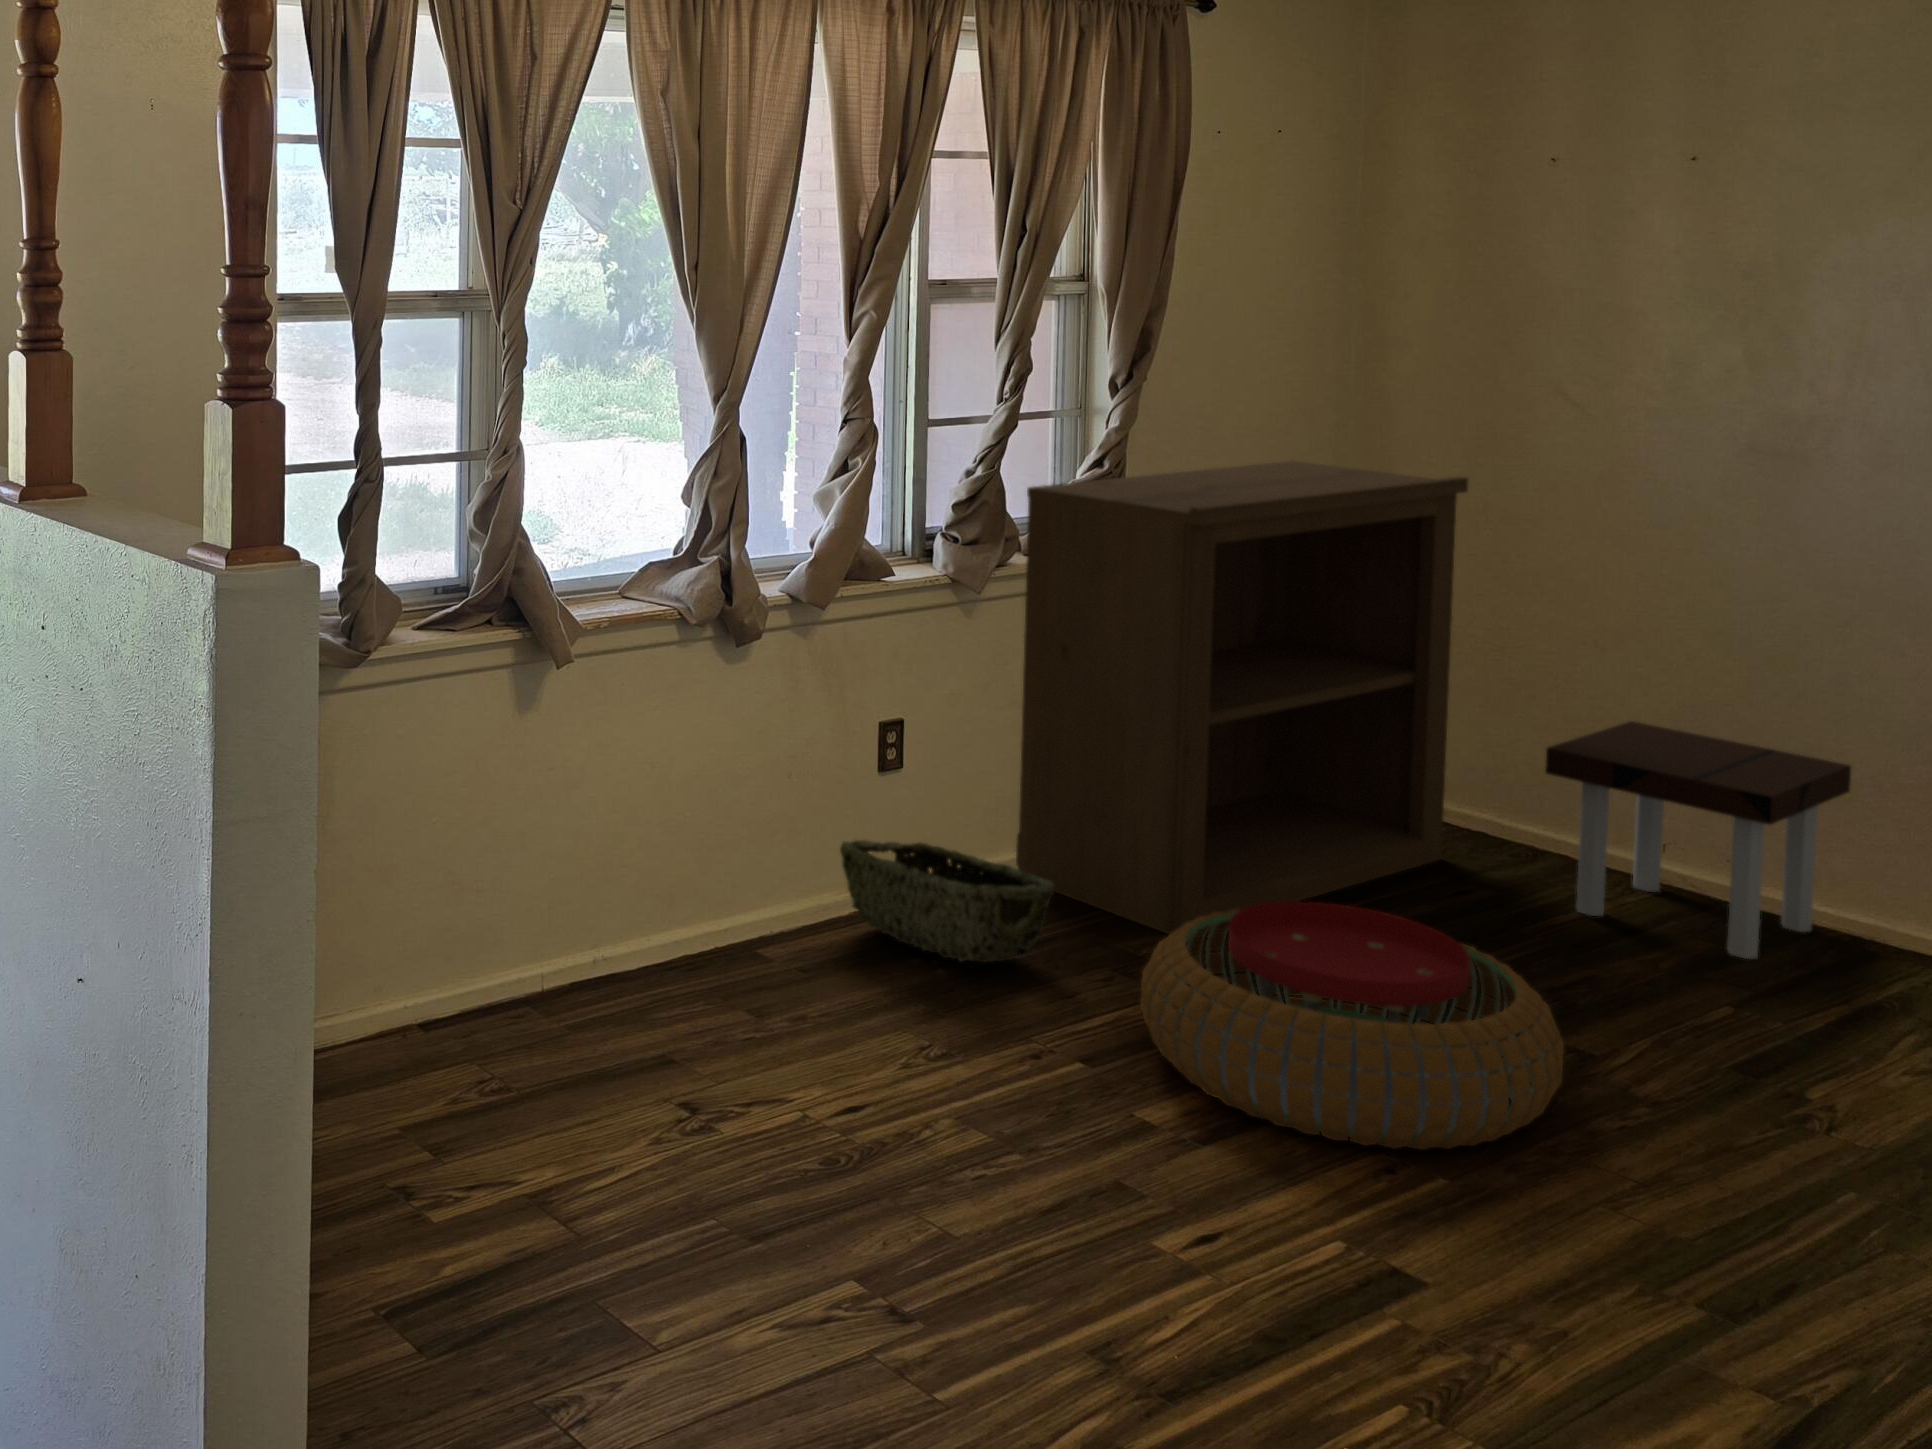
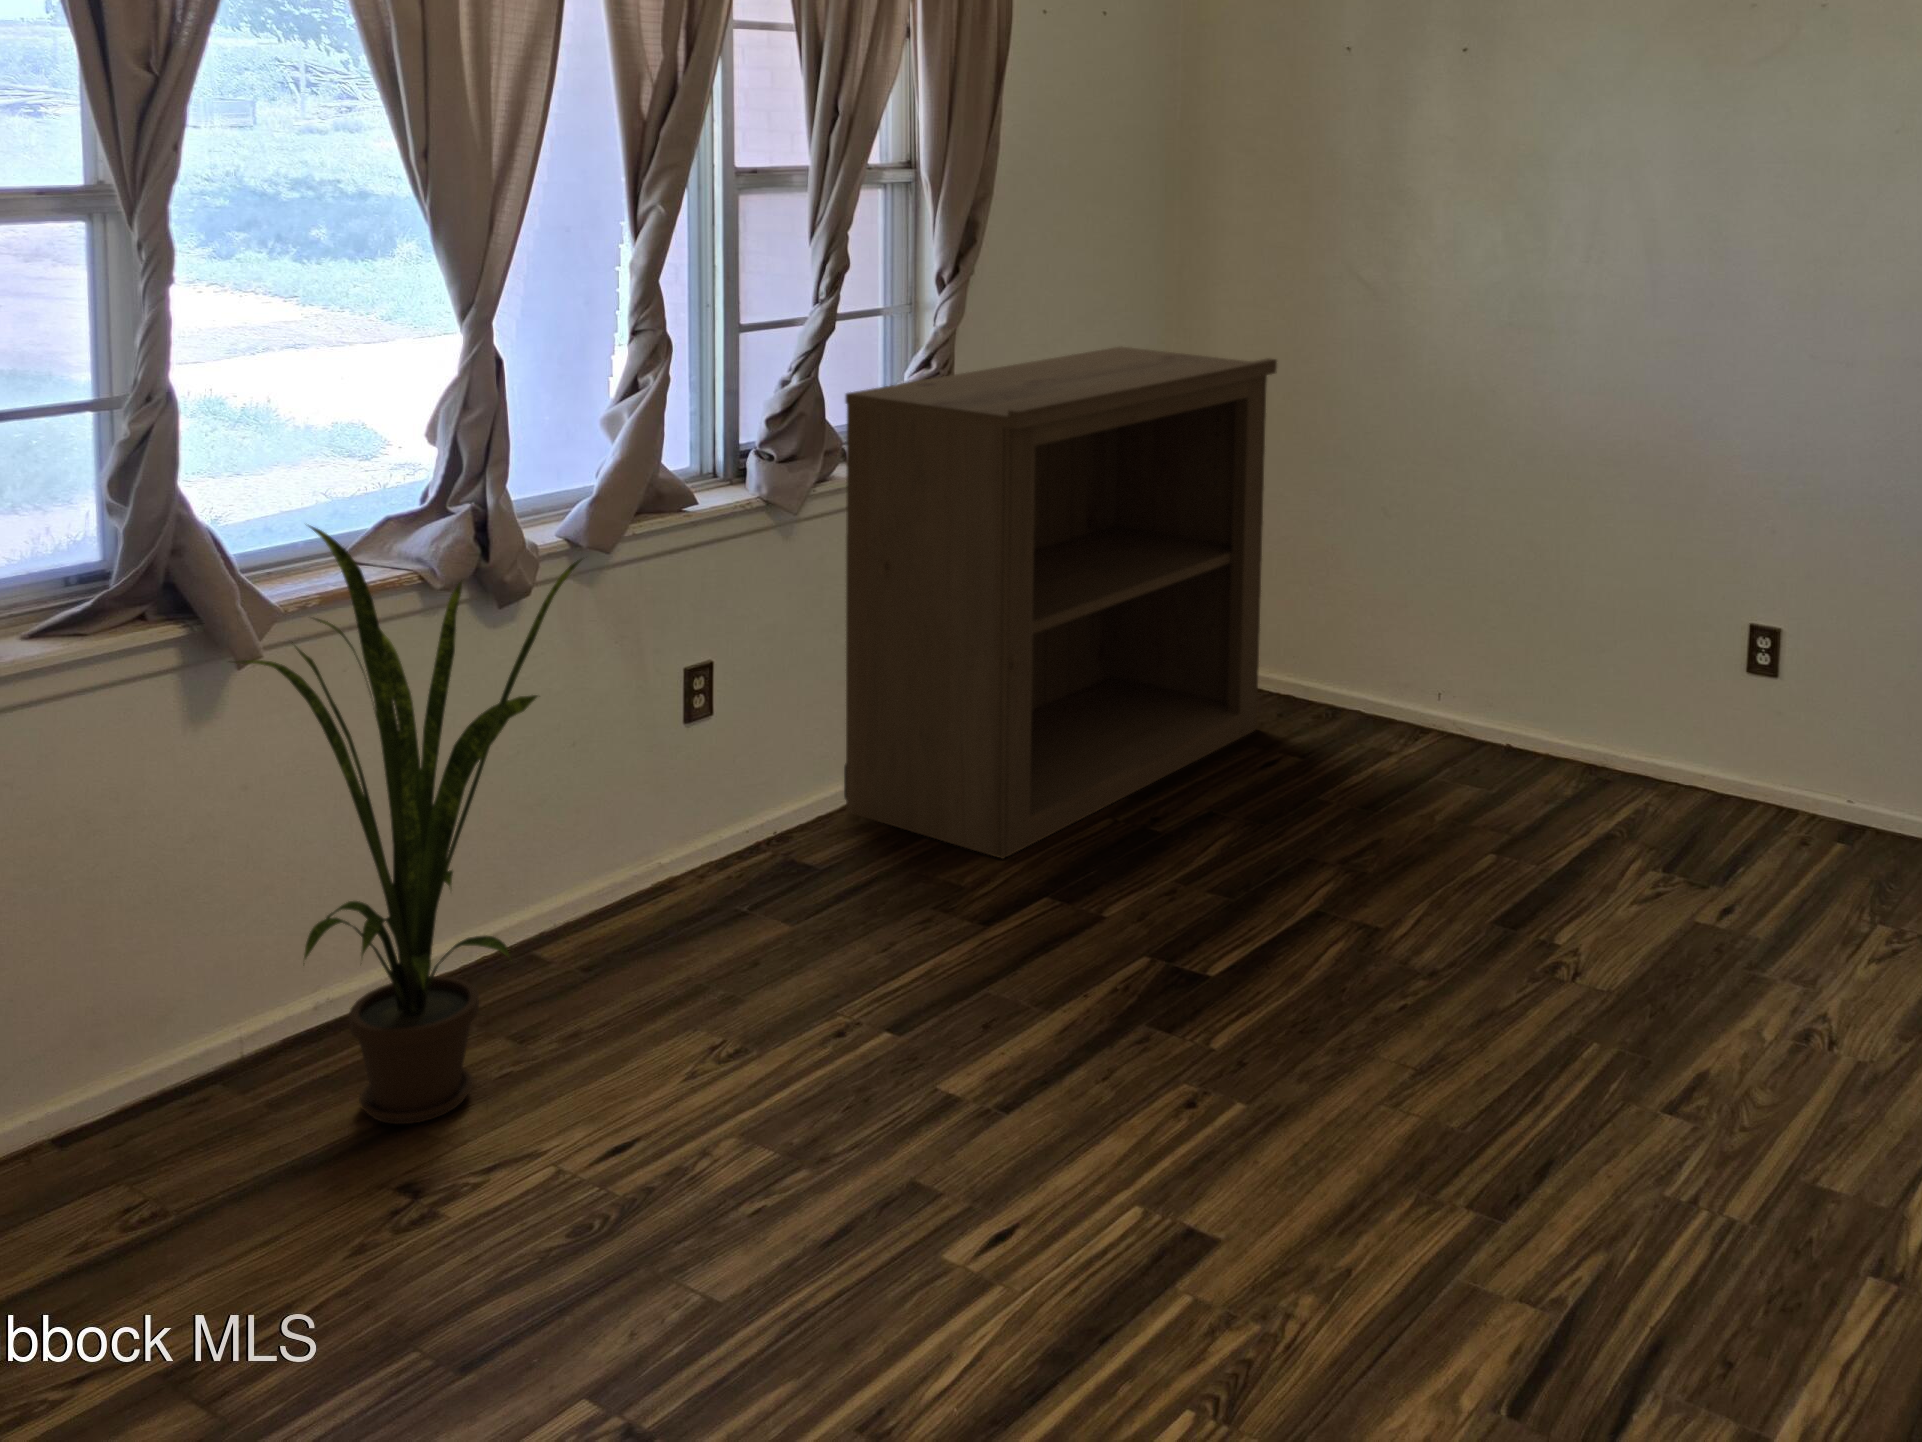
house plant: none [562,559,836,1056] -> present [235,526,582,1124]
side table: present [1545,721,1851,959] -> none [1344,581,1589,799]
woven basket: present [840,840,1055,962] -> none [636,795,873,932]
pouf: present [1140,902,1564,1150] -> none [954,819,1357,1085]

